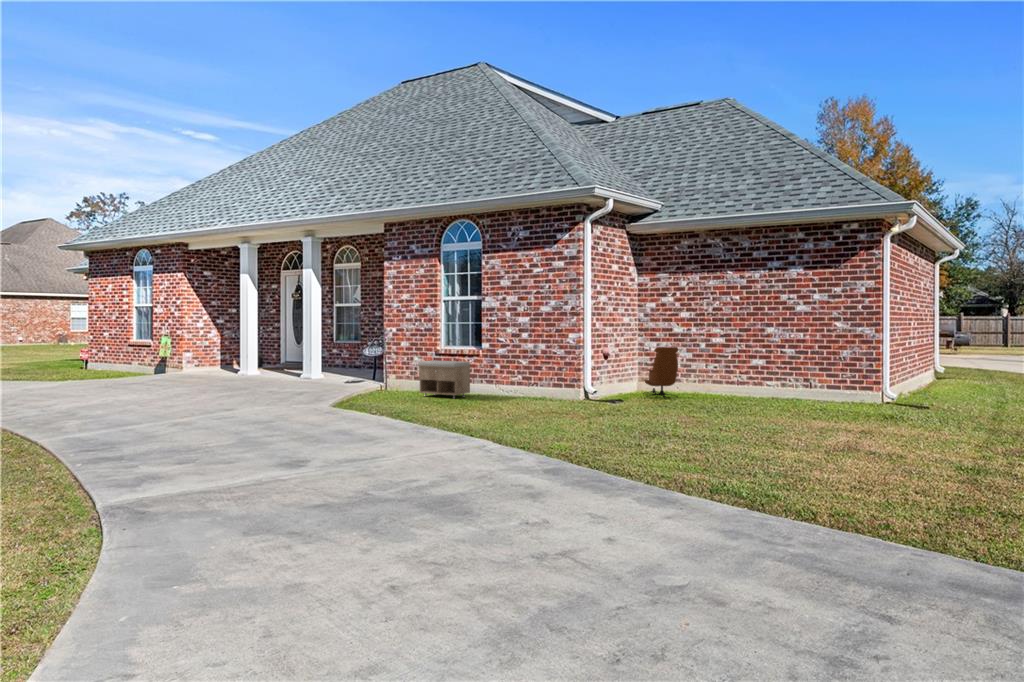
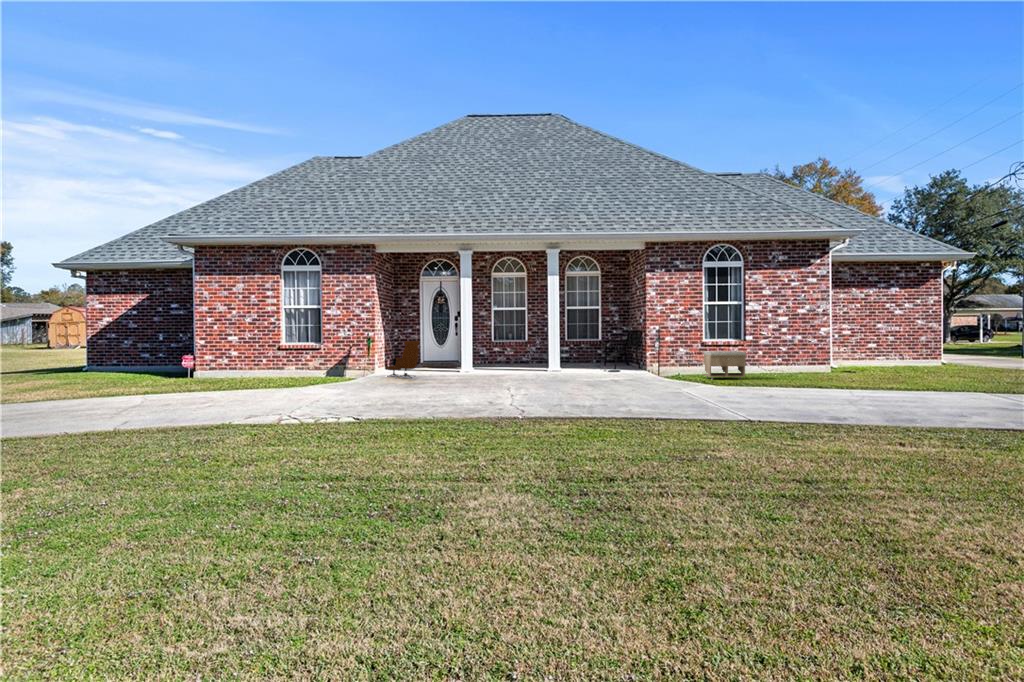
lounge chair: present [644,347,678,399] -> present [386,341,419,377]

